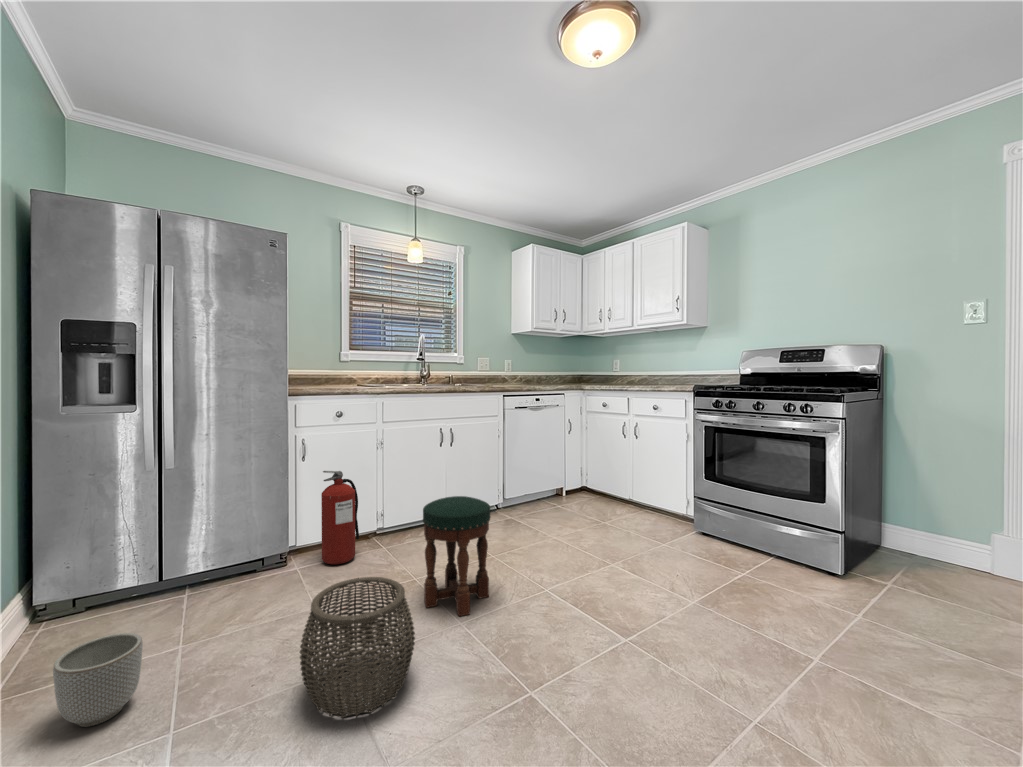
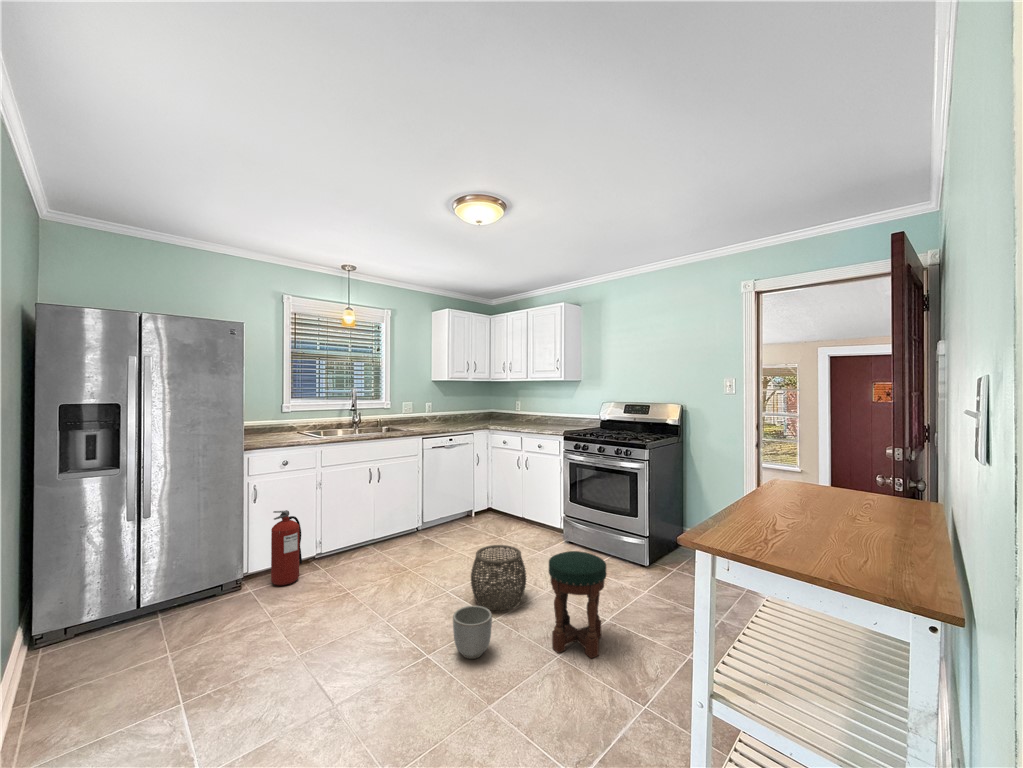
stool: present [423,496,491,616] -> present [549,551,607,658]
woven basket: present [300,577,415,718] -> present [471,545,526,611]
planter: present [53,633,143,727] -> present [453,606,492,659]

